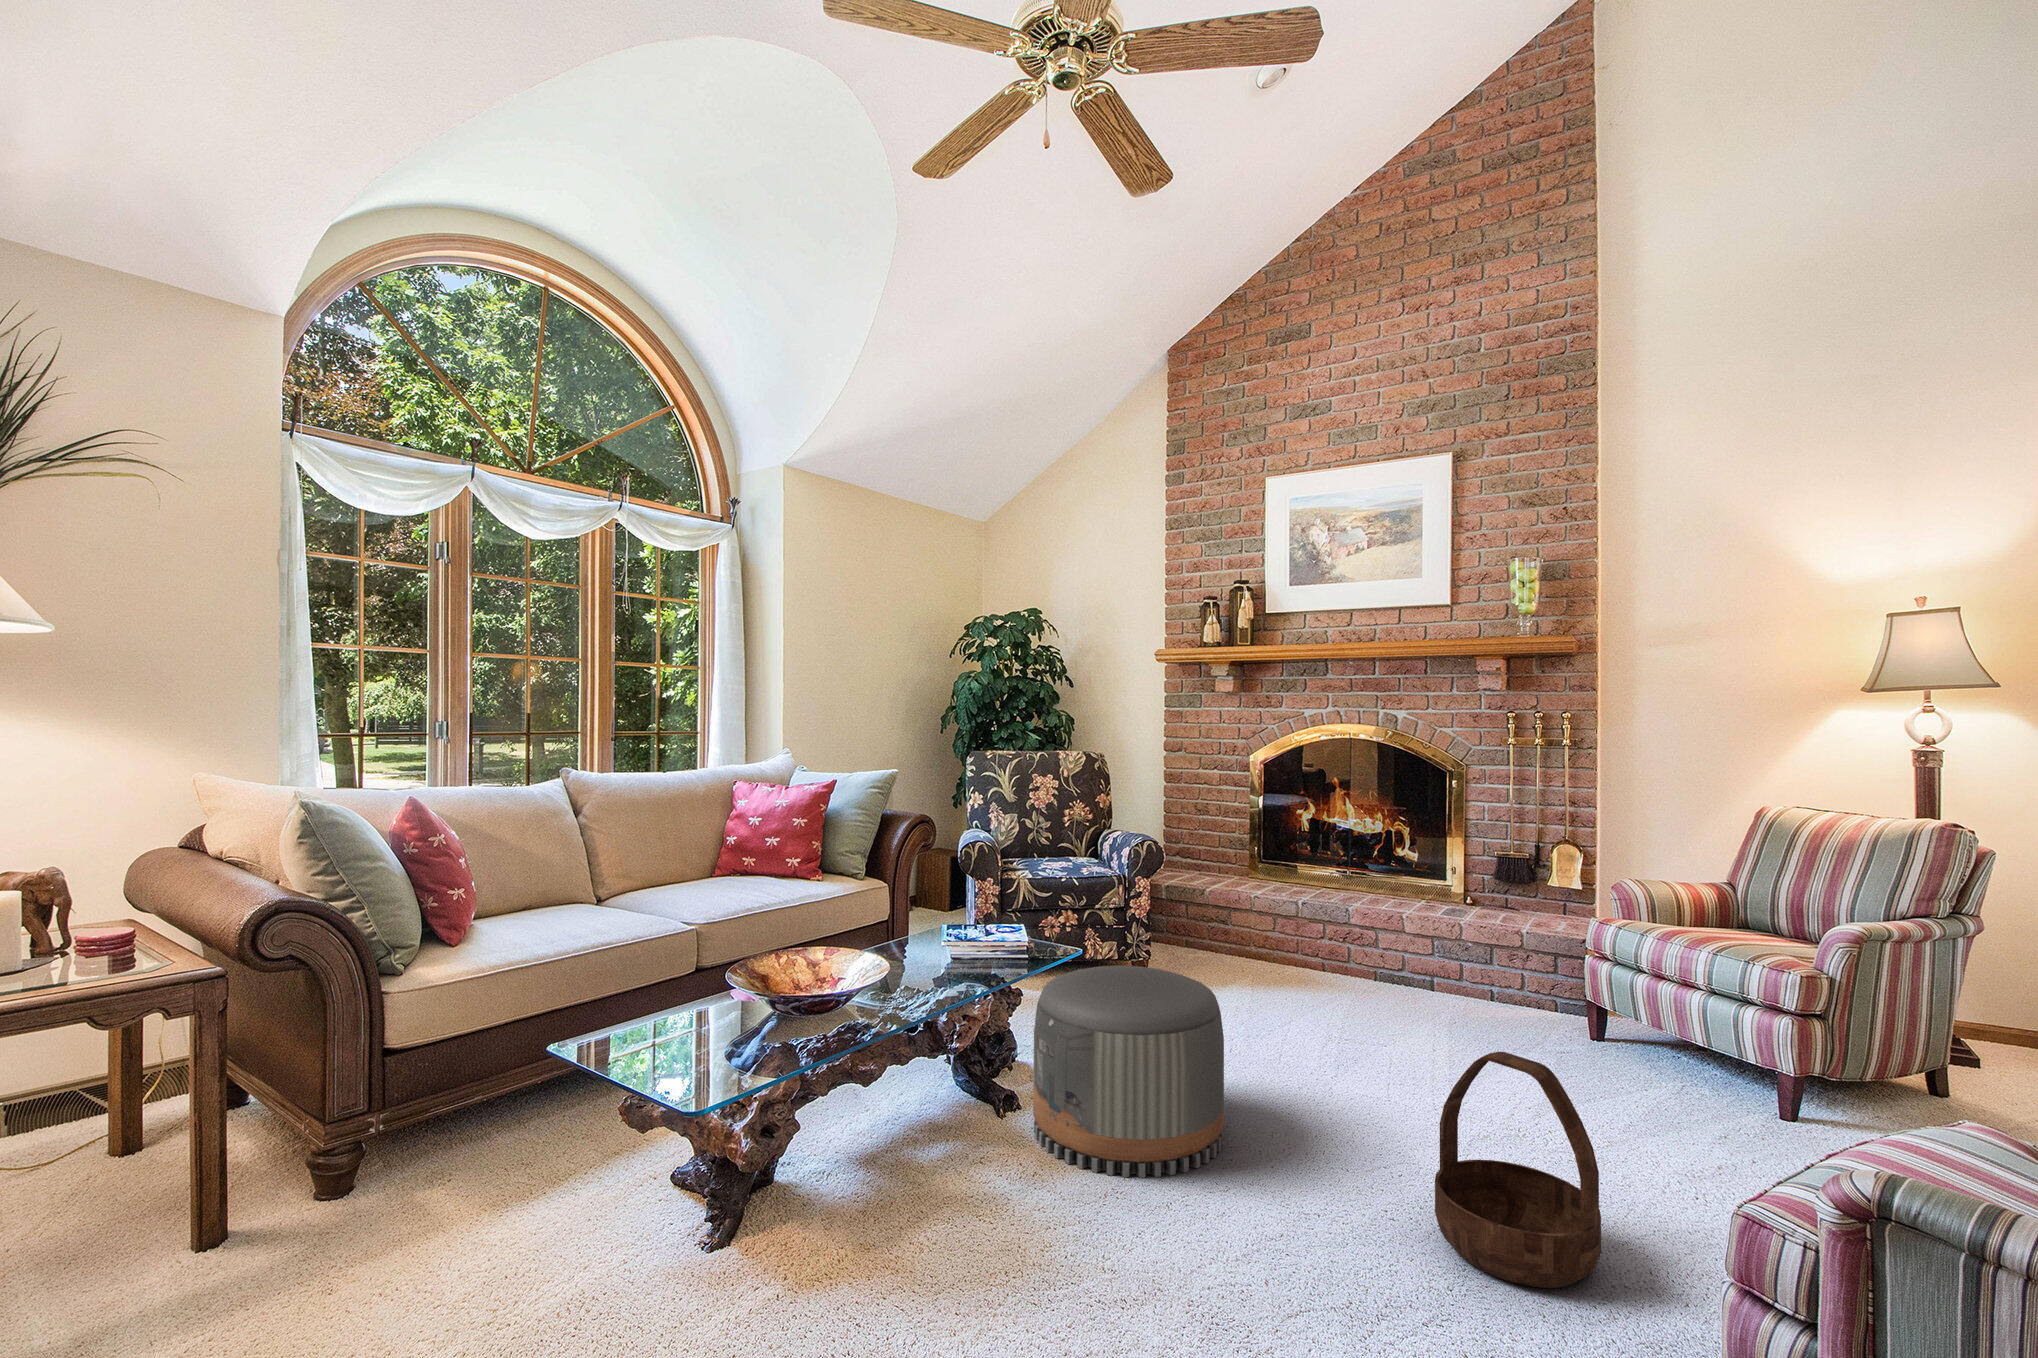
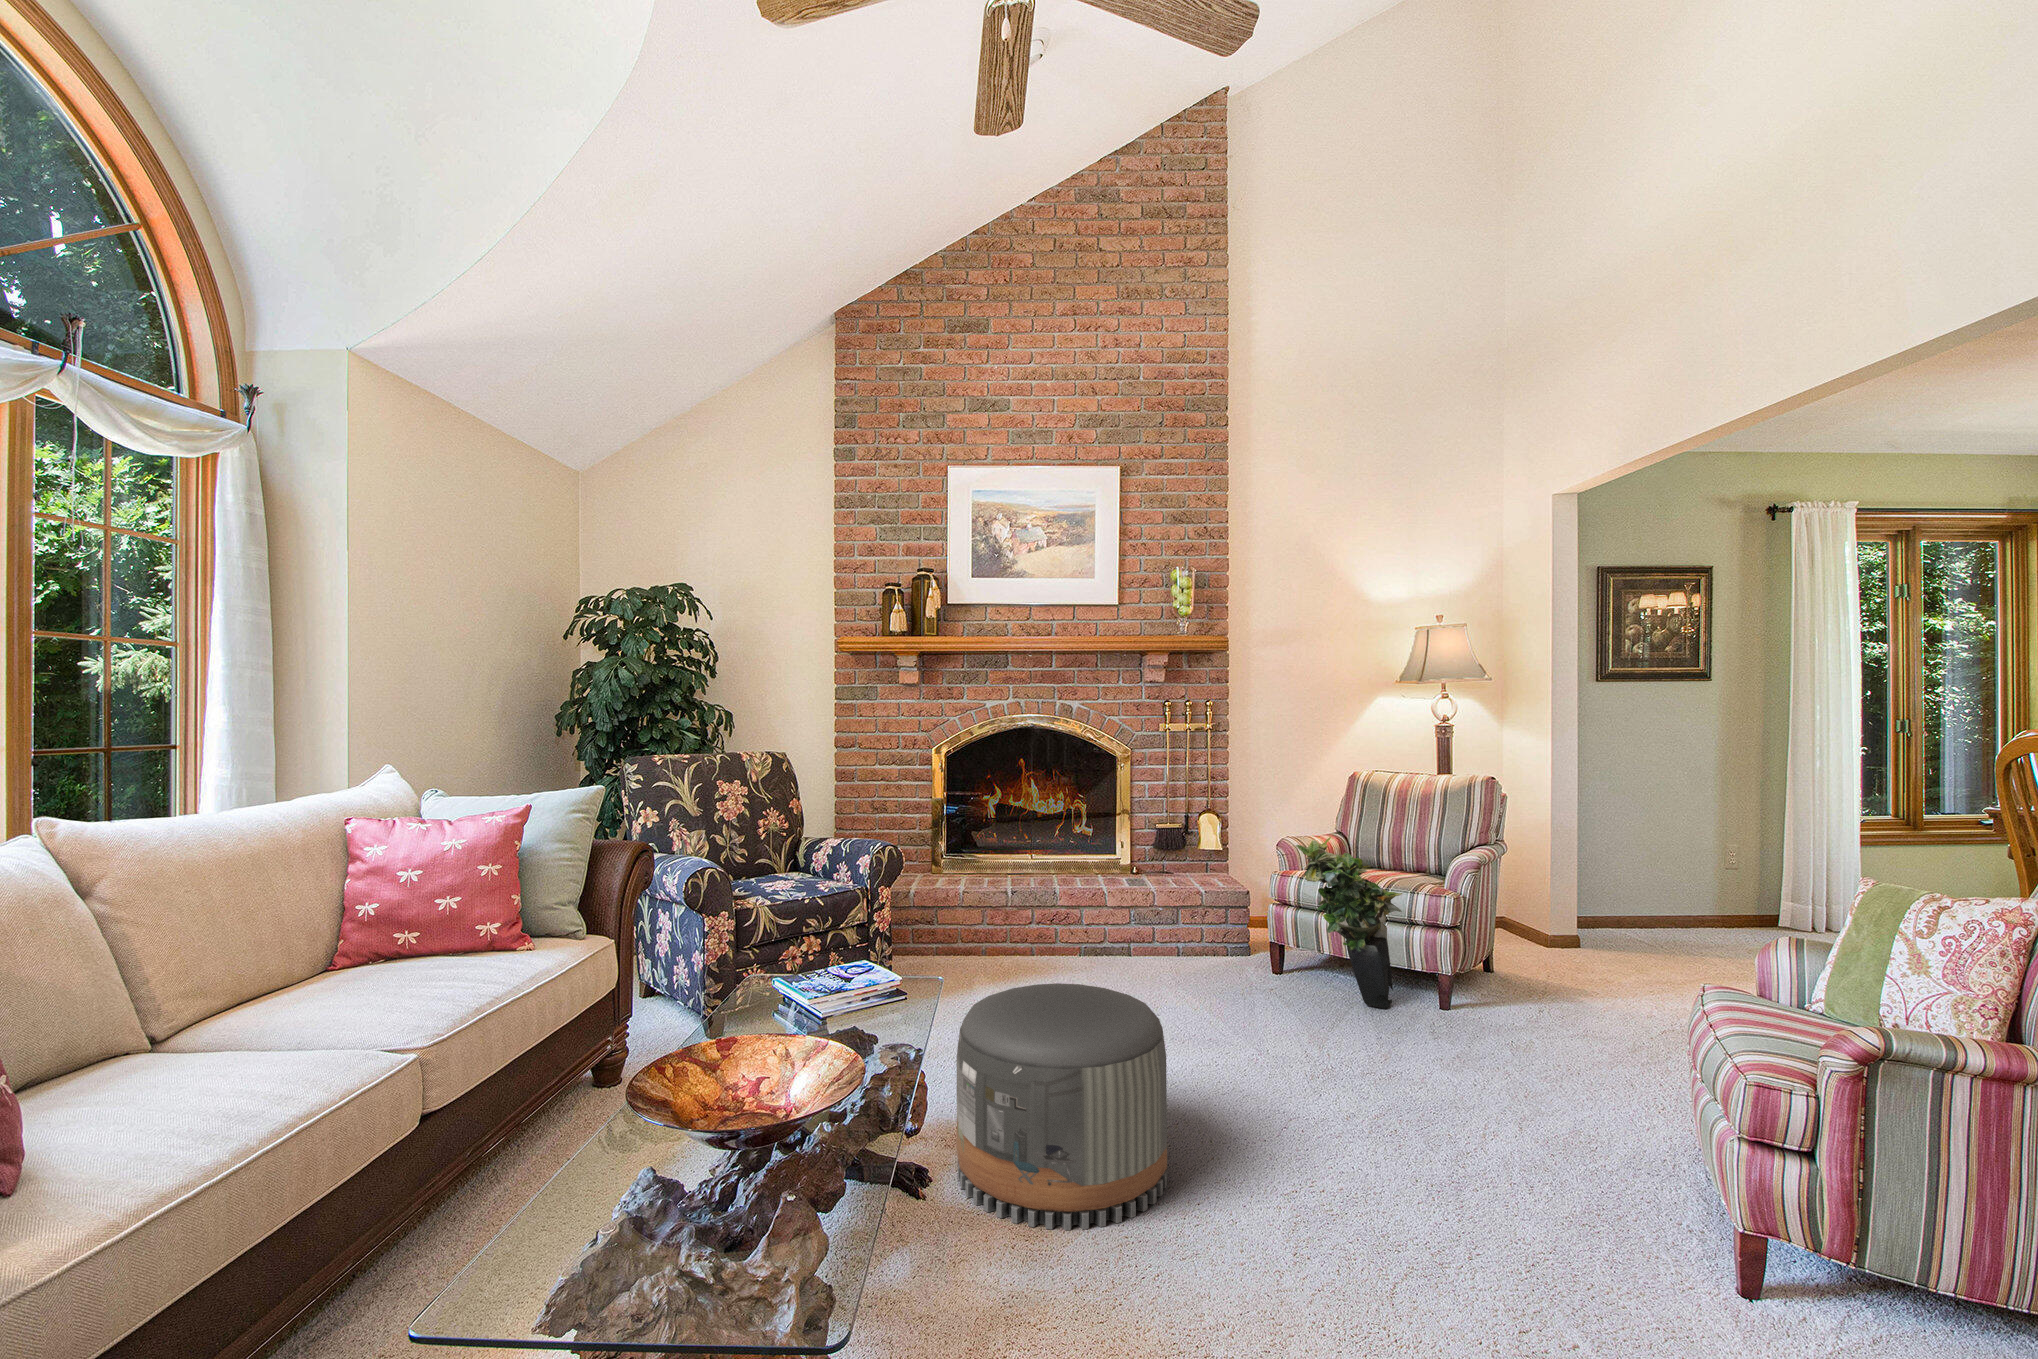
potted plant: none [1573,879,1718,1098] -> present [1295,837,1402,1009]
basket: present [1435,1052,1601,1288] -> none [1386,1001,1531,1204]

